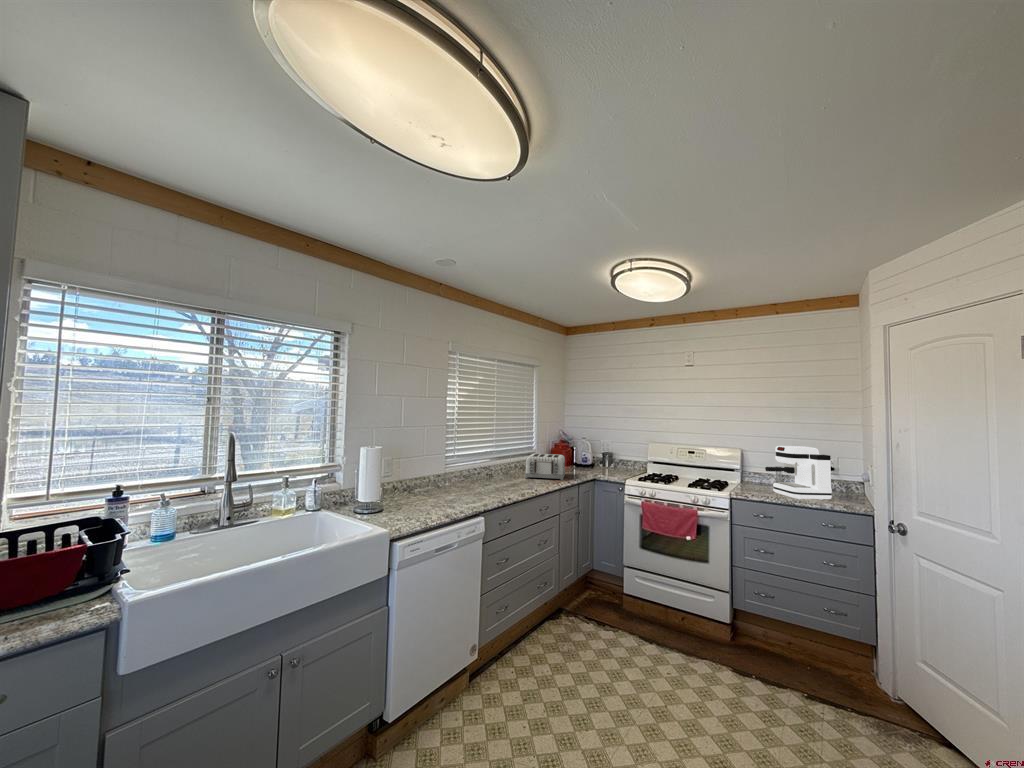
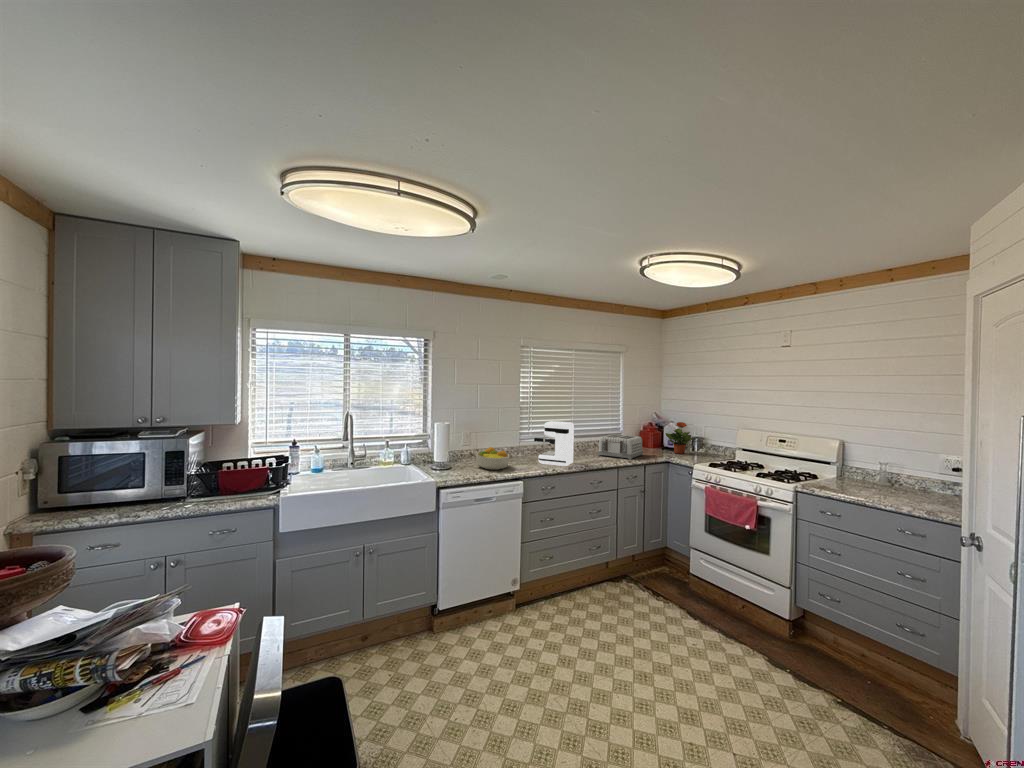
potted plant: none [579,438,606,471] -> present [666,422,692,454]
coffee maker: present [765,446,832,500] -> present [534,421,574,467]
fruit bowl: none [408,476,457,506] -> present [476,447,509,470]

